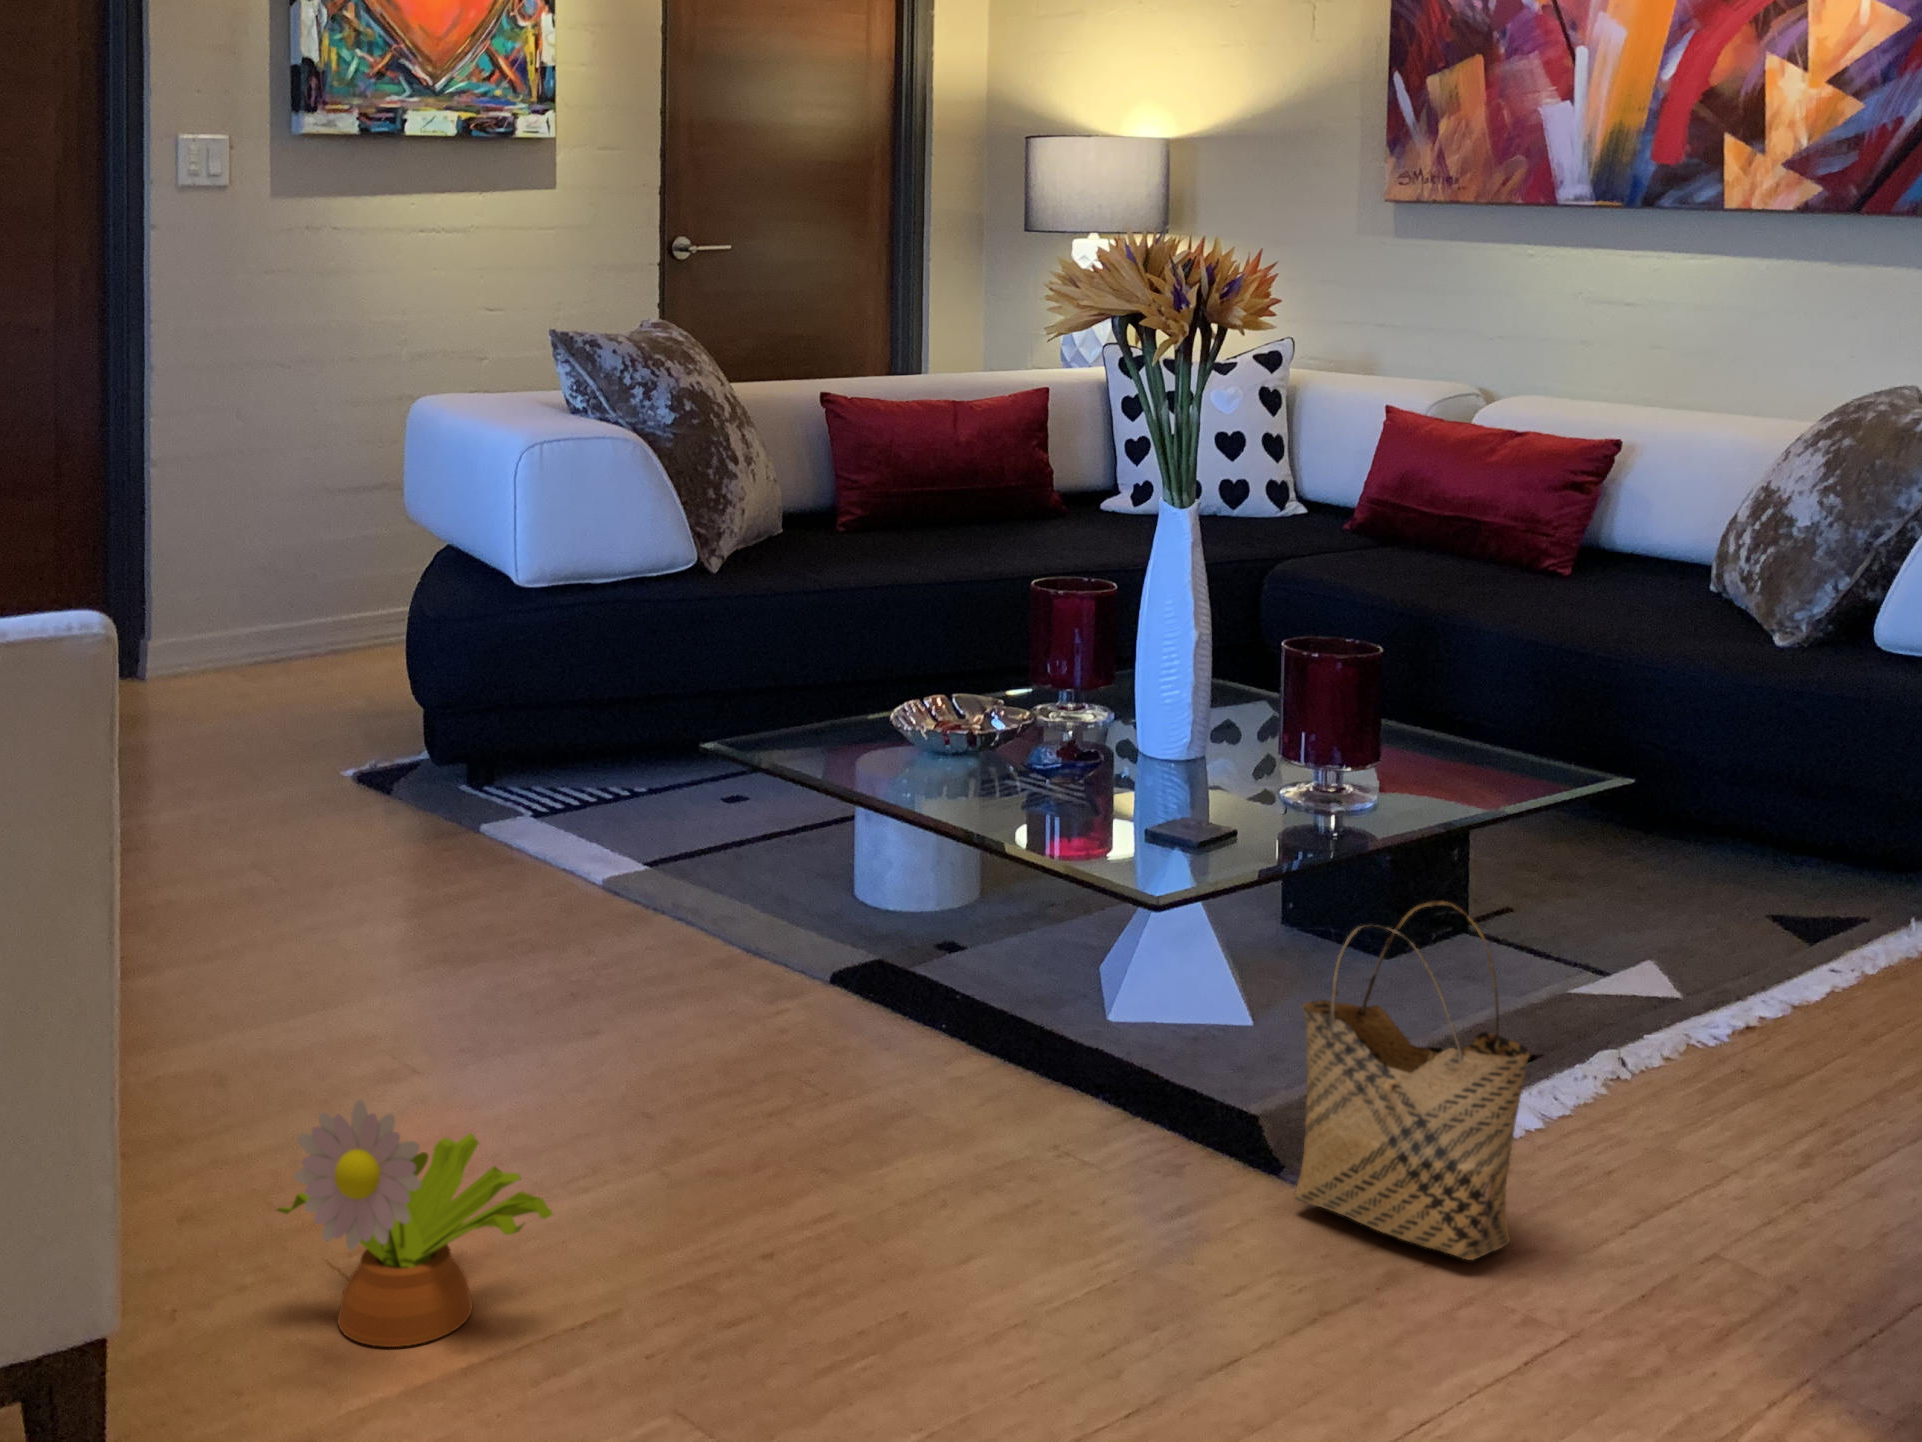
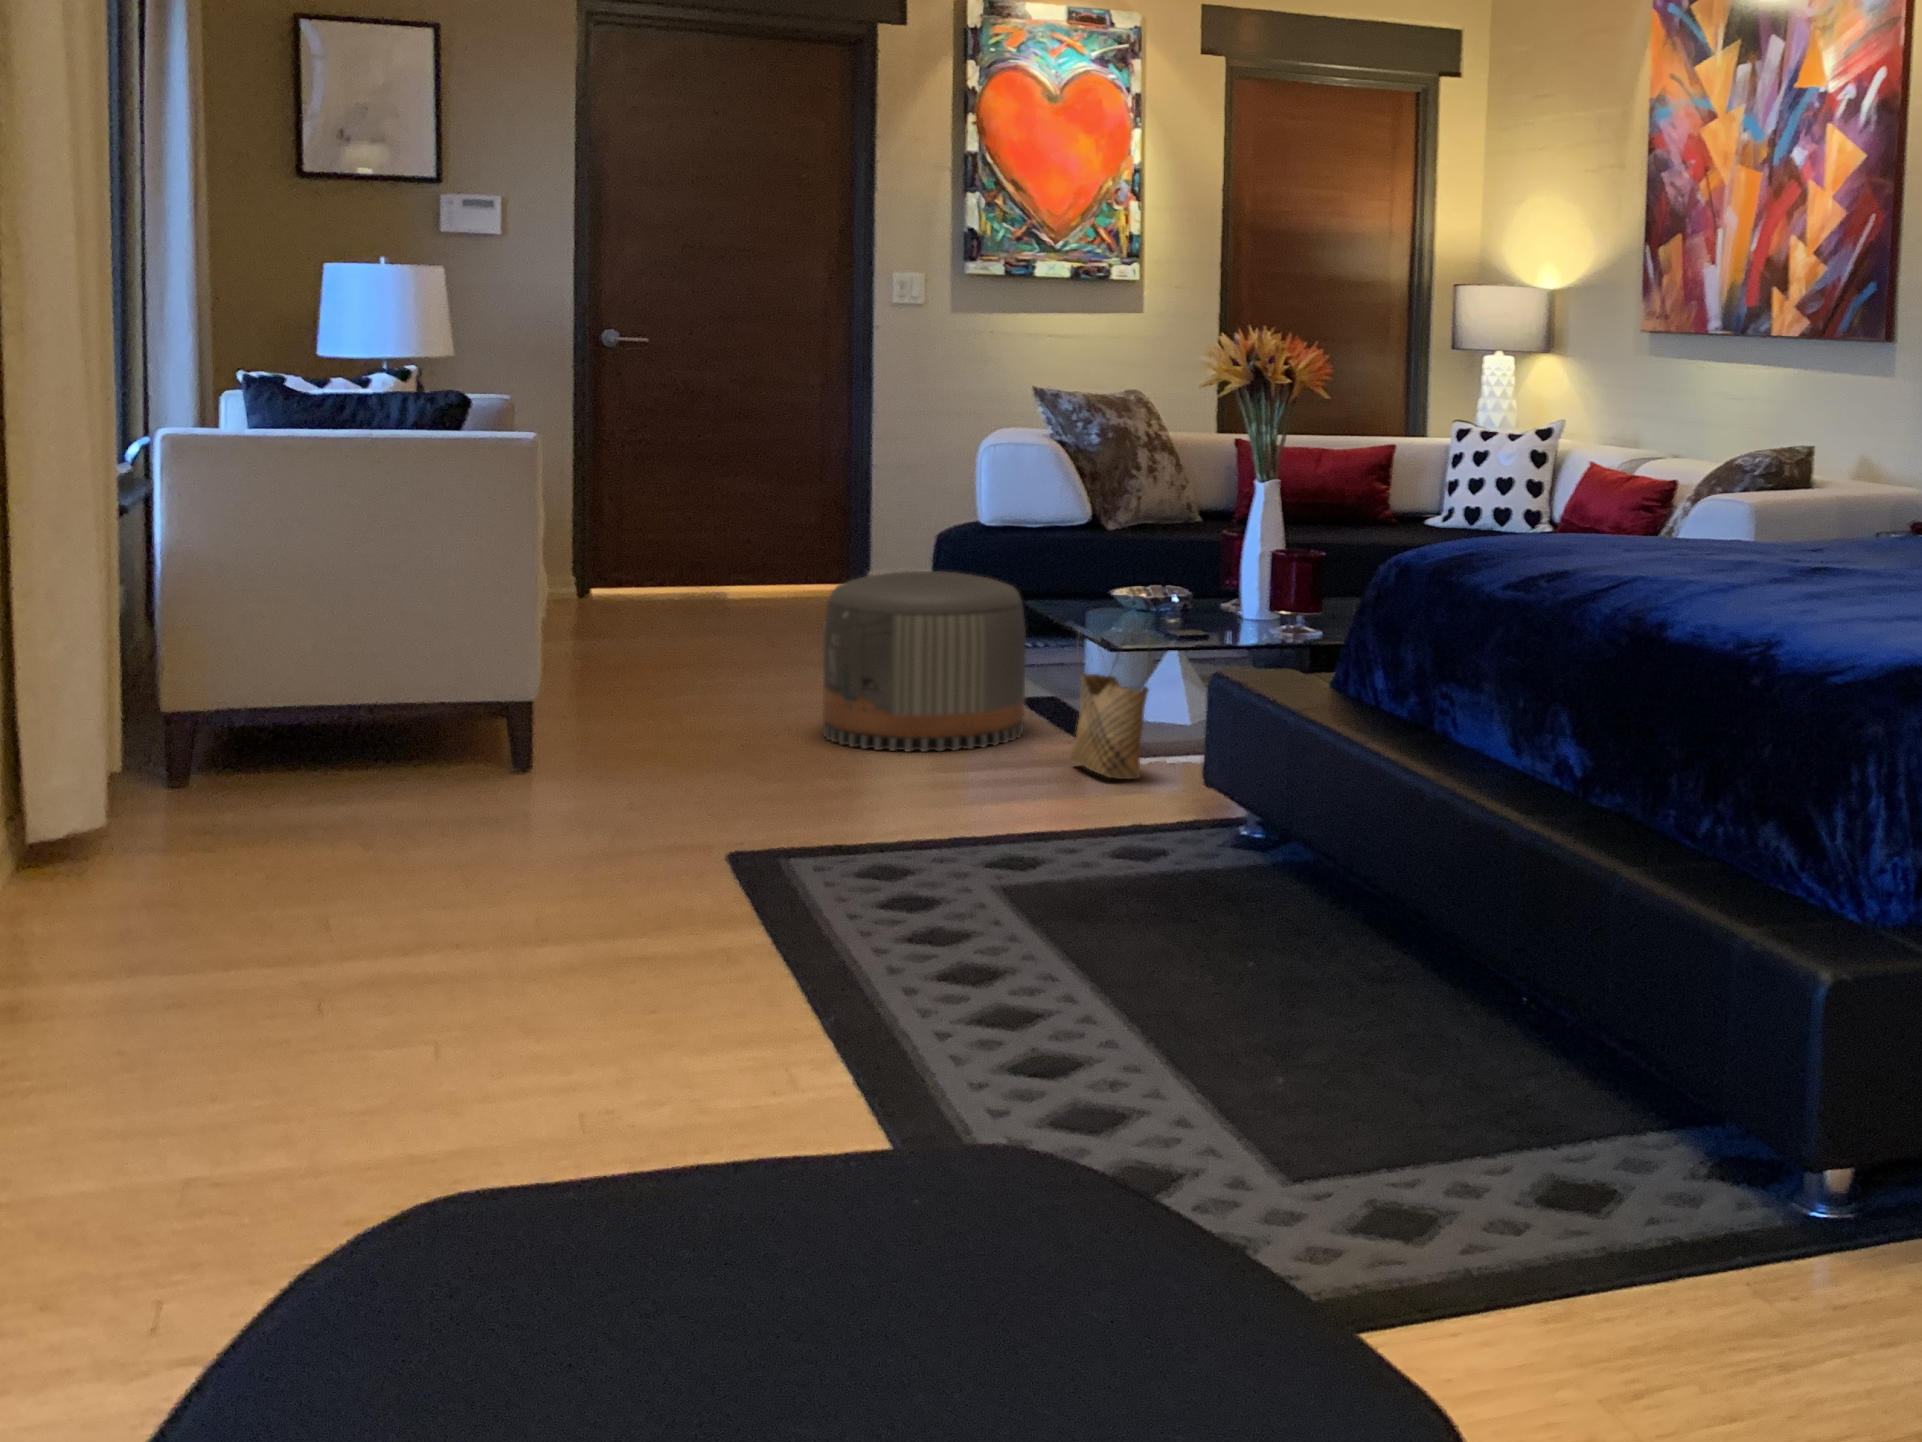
pouf: none [616,768,1040,1224] -> present [823,571,1026,752]
decorative plant: present [276,1100,552,1347] -> none [633,652,736,756]

